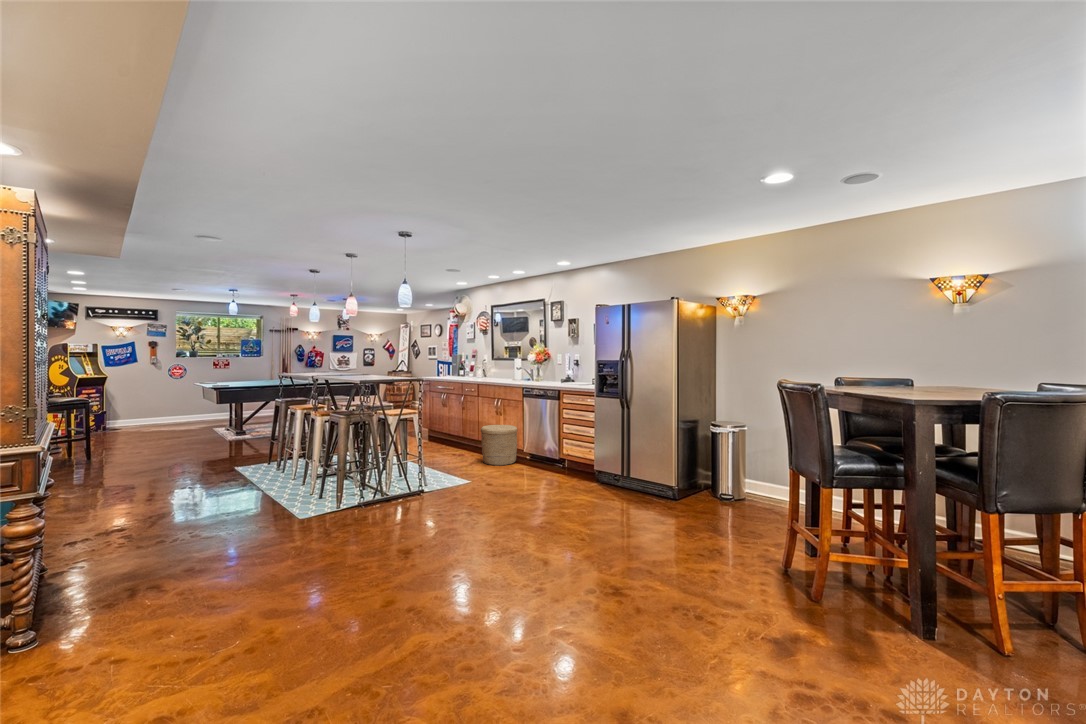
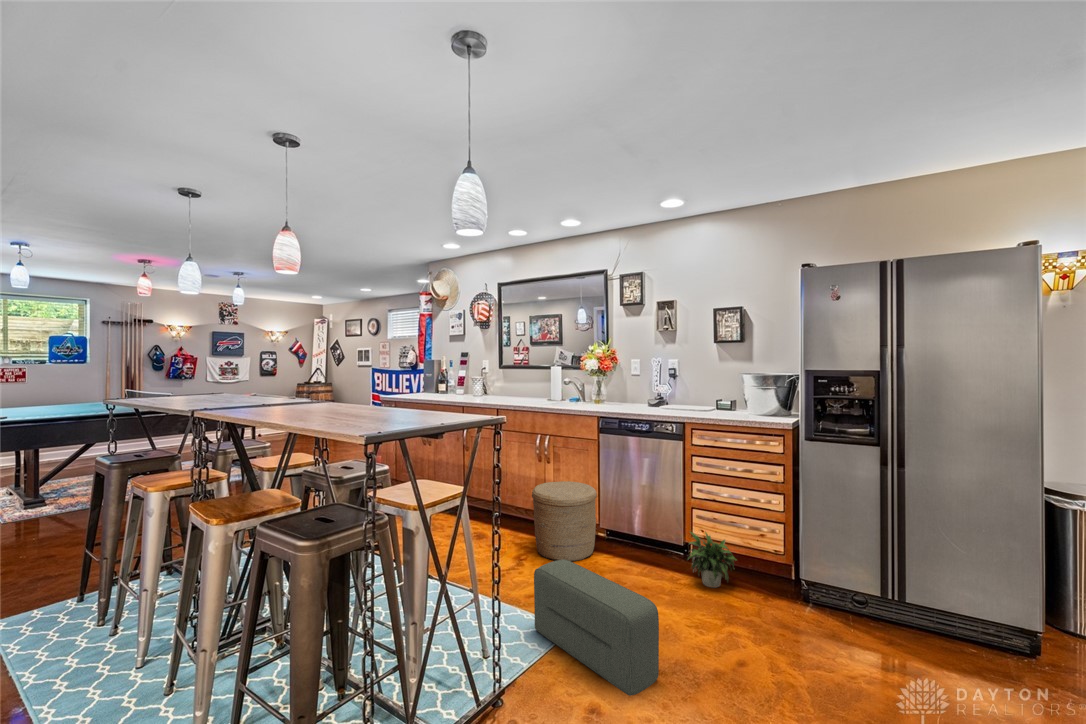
potted plant: none [546,449,573,477] -> present [688,532,736,588]
pouf: none [452,451,490,497] -> present [534,559,659,696]

